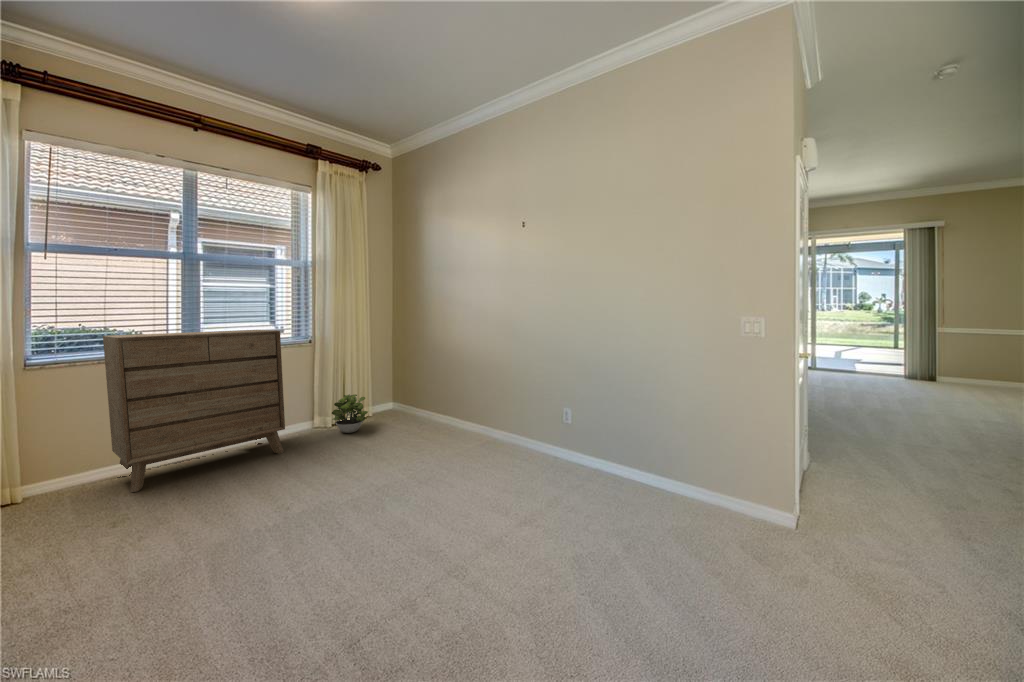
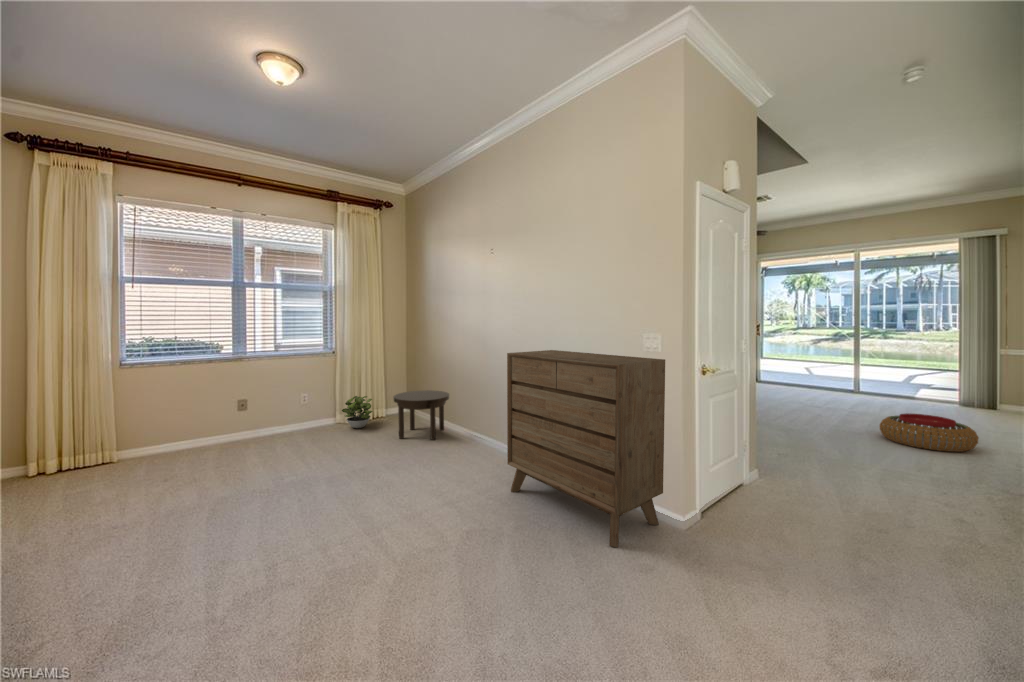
dresser: present [103,330,285,492] -> present [507,350,665,547]
side table: none [400,384,465,442] -> present [393,390,449,440]
pouf: none [872,387,960,419] -> present [880,413,979,452]

